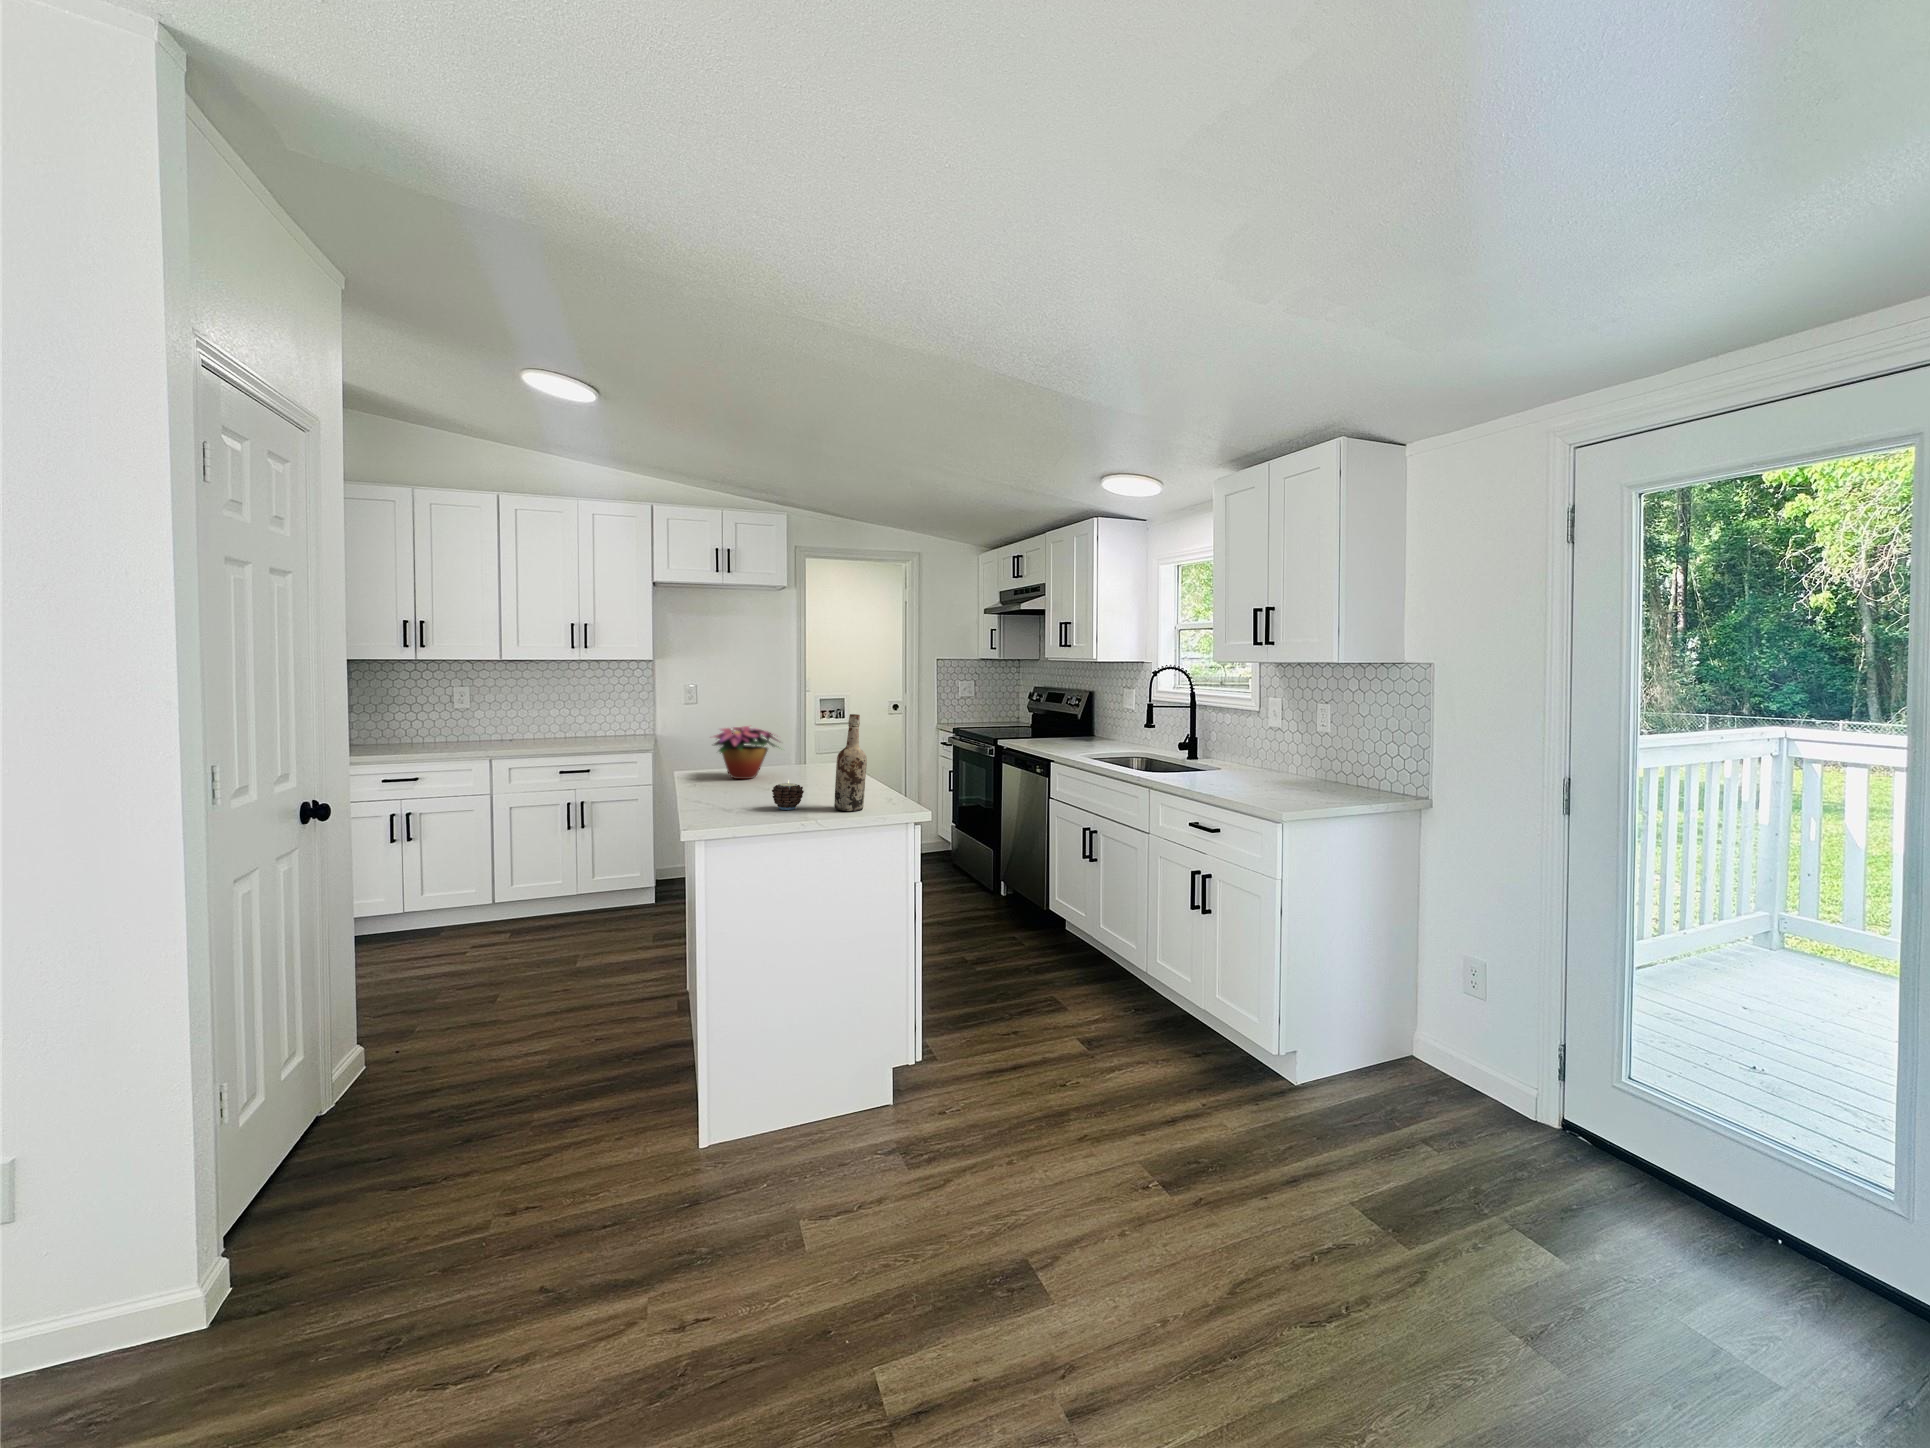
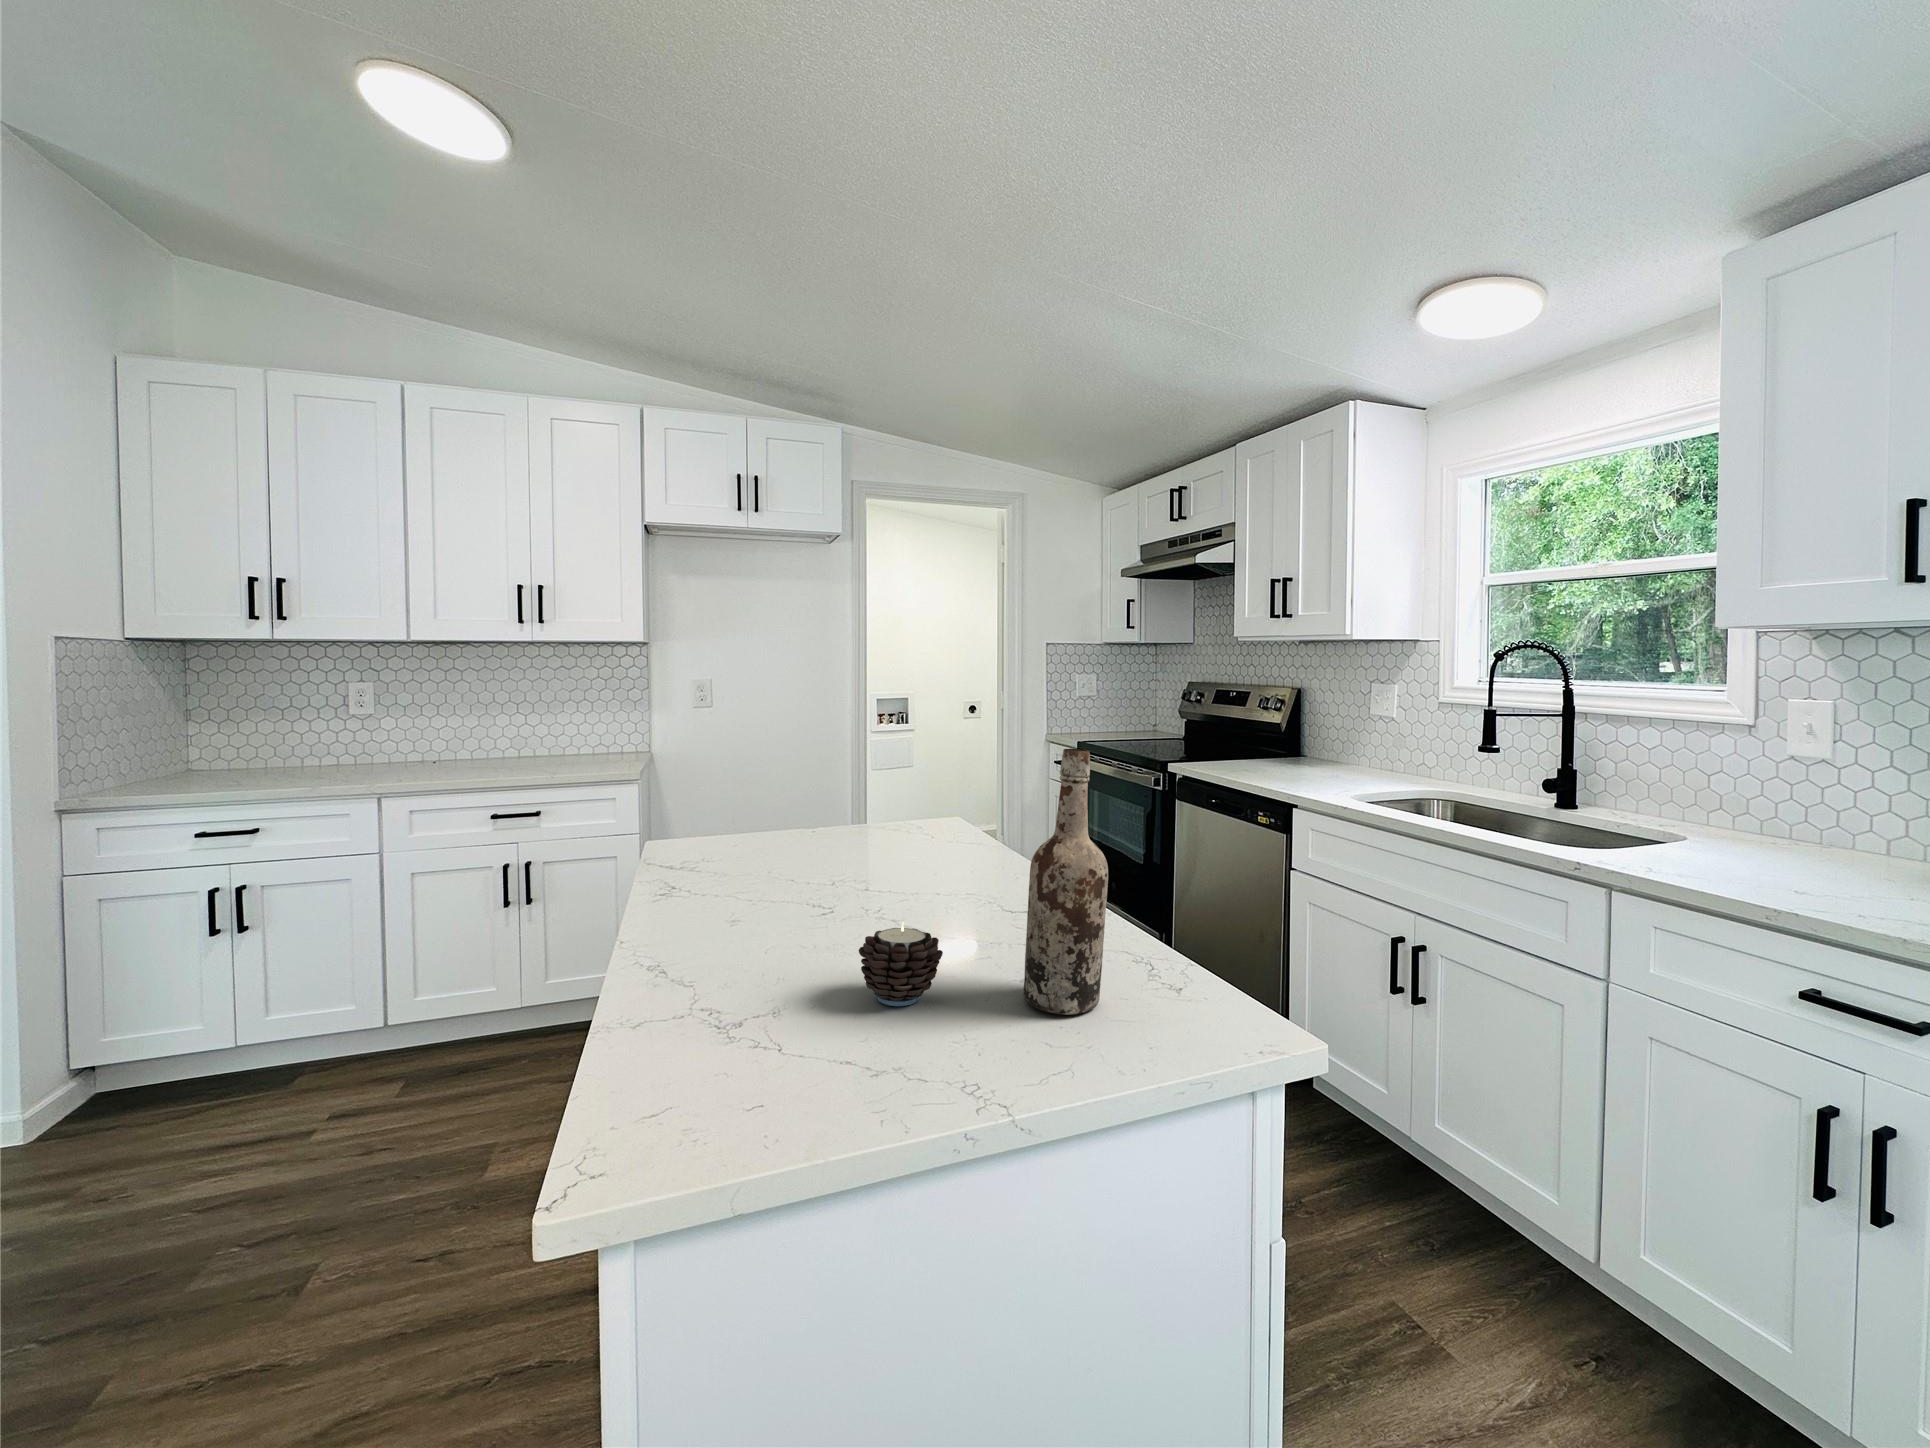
flower arrangement: present [714,726,778,779] -> none [706,756,870,869]

